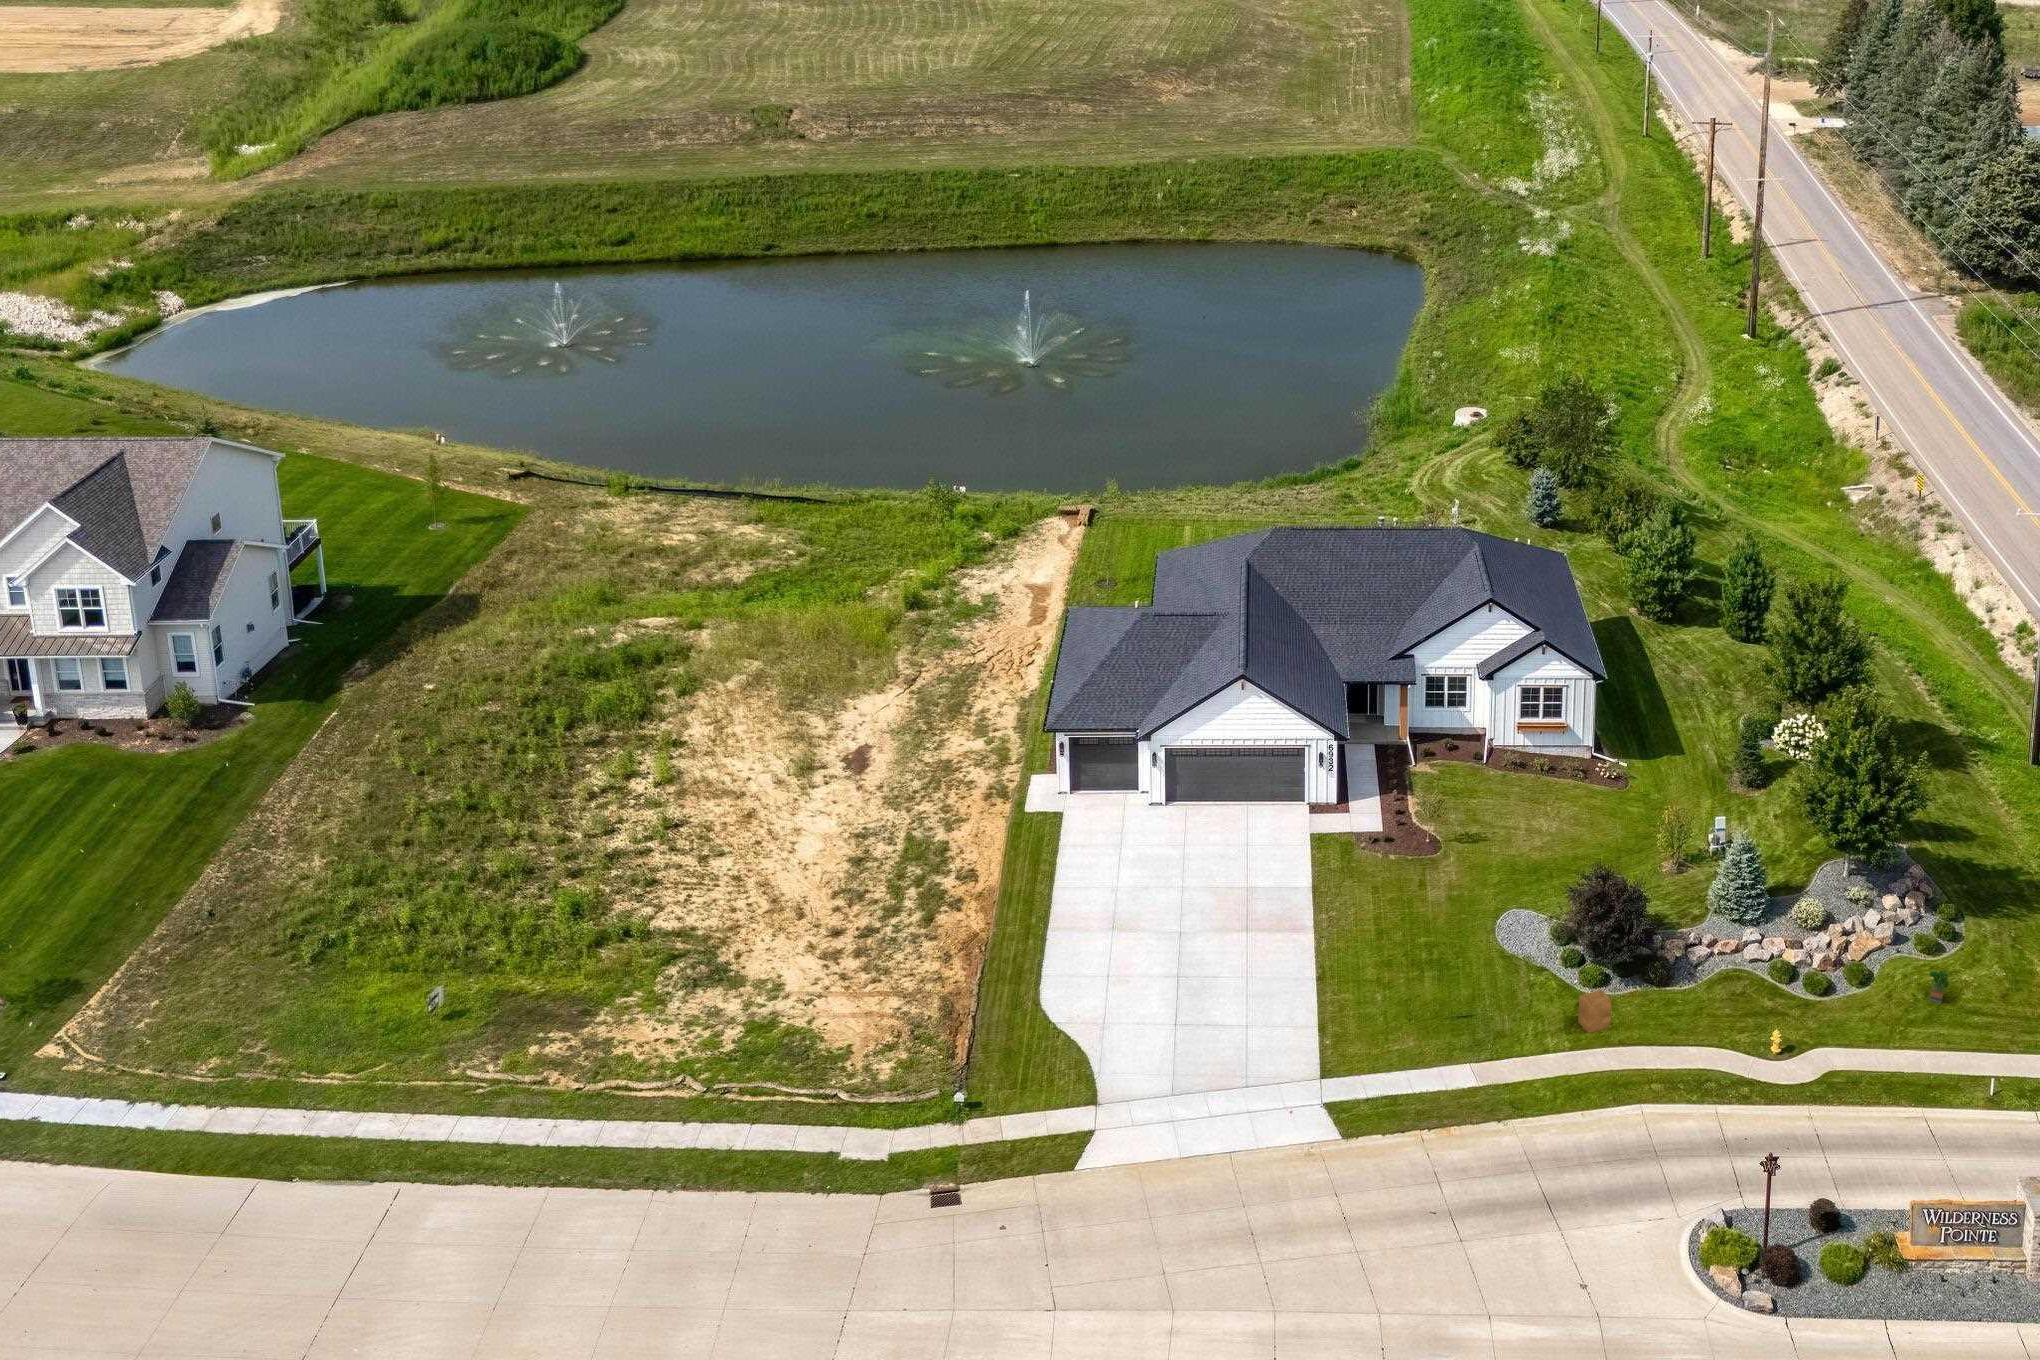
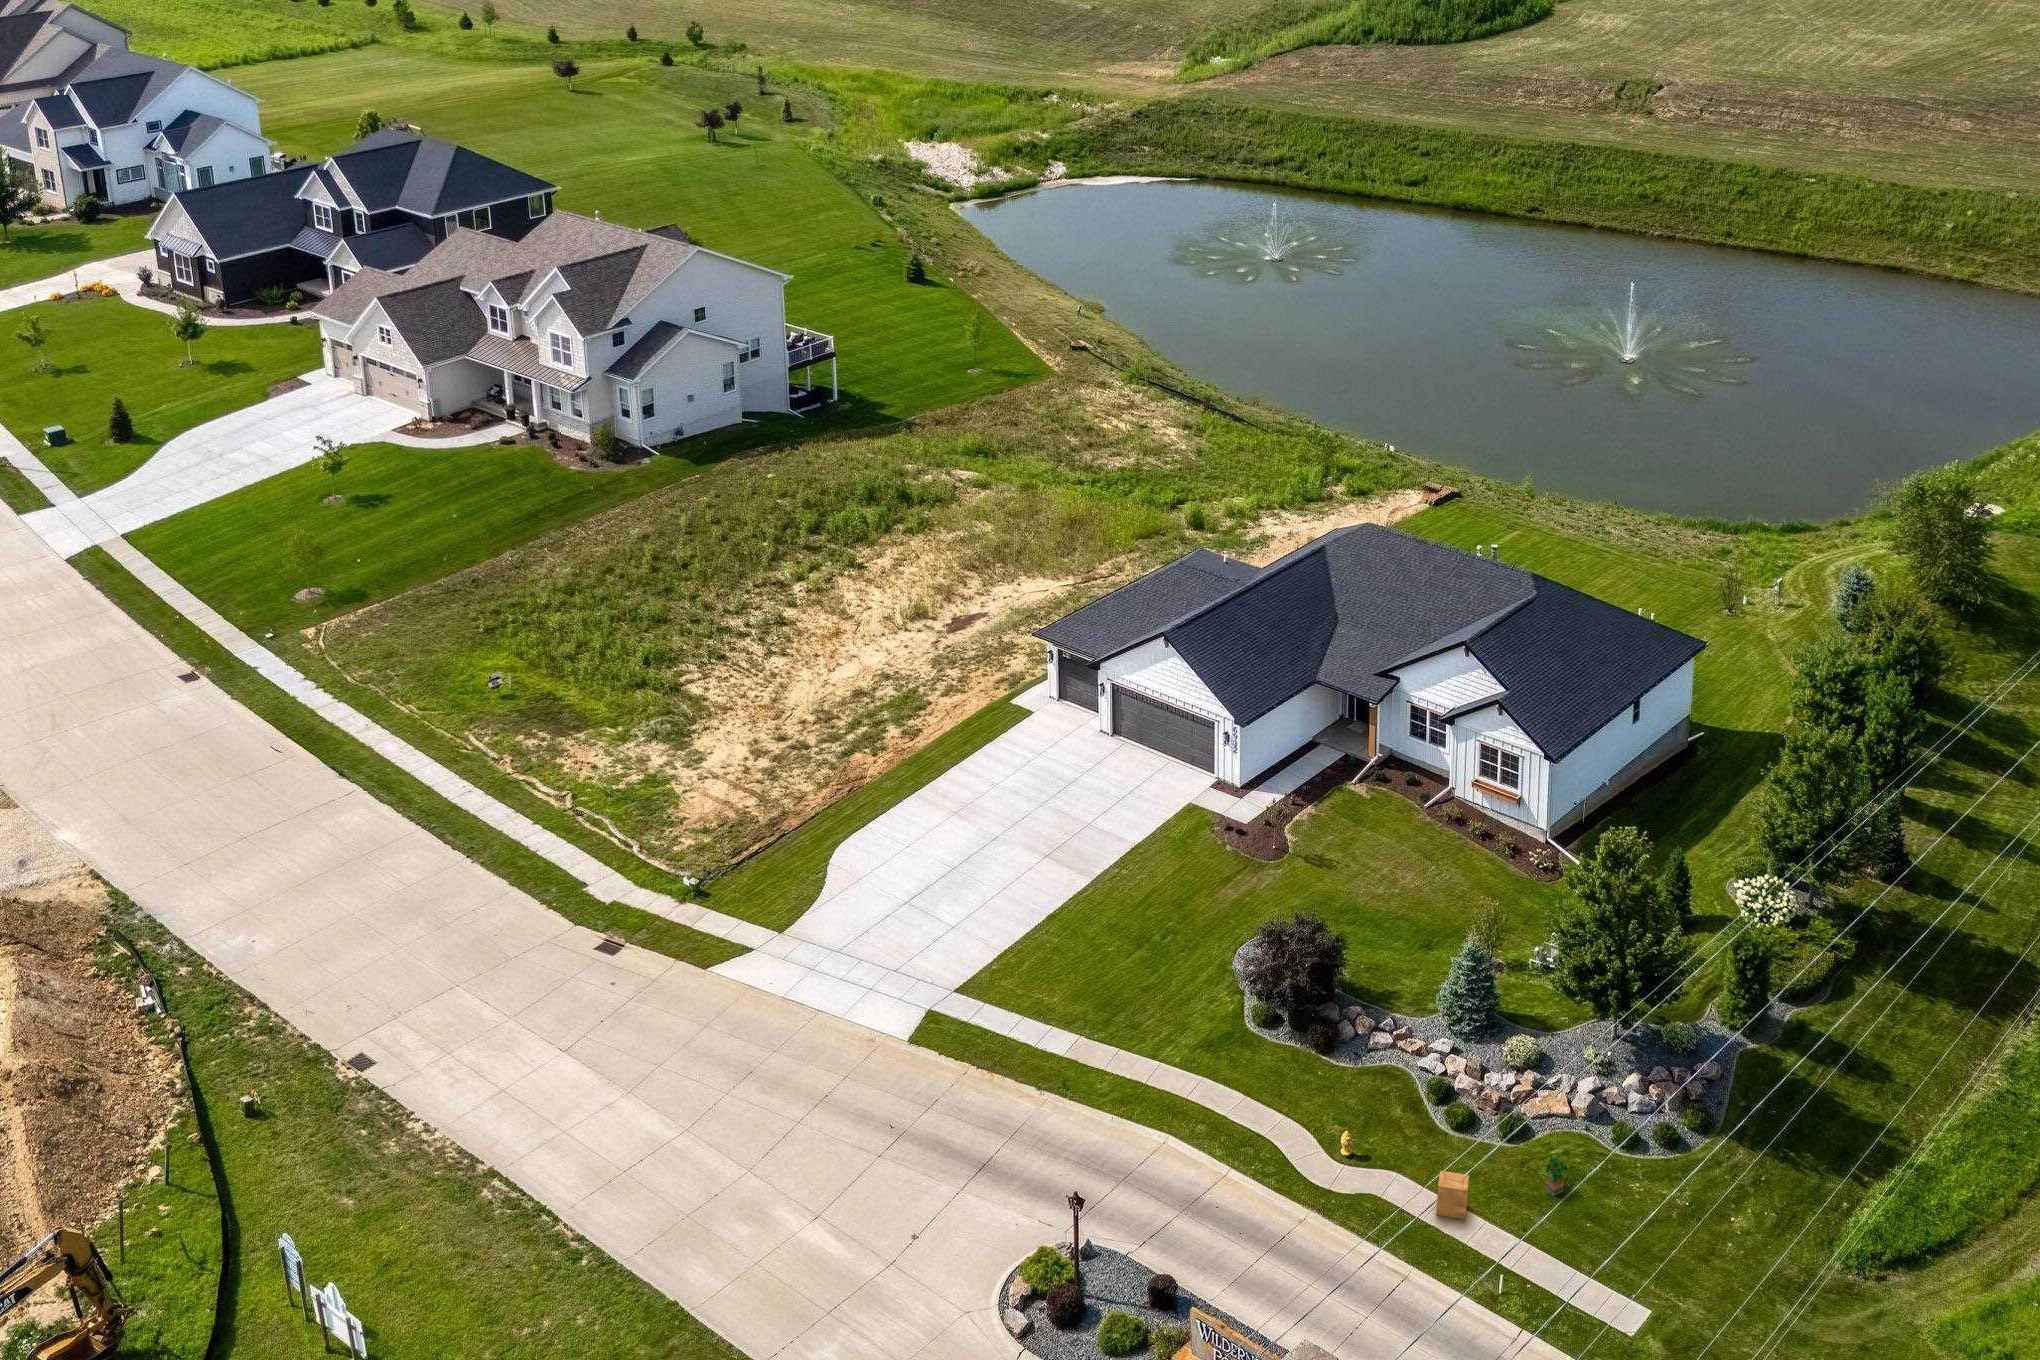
cardboard box: present [1578,990,1612,1033] -> present [1436,1171,1469,1219]

